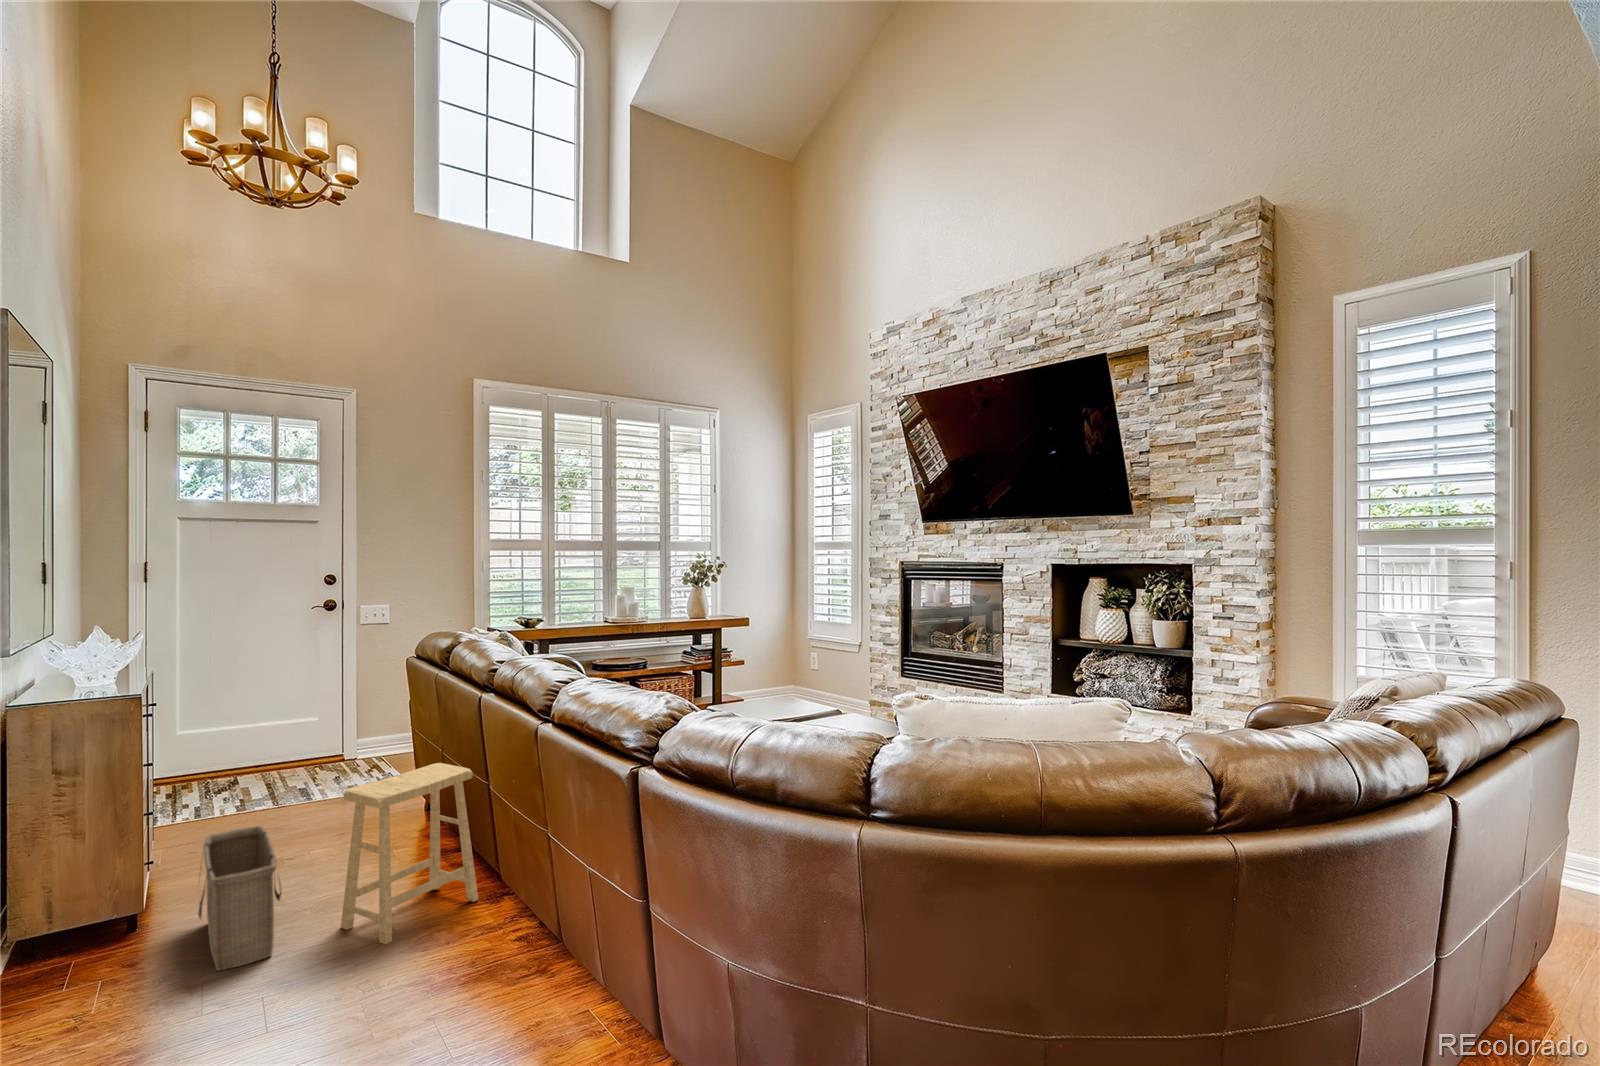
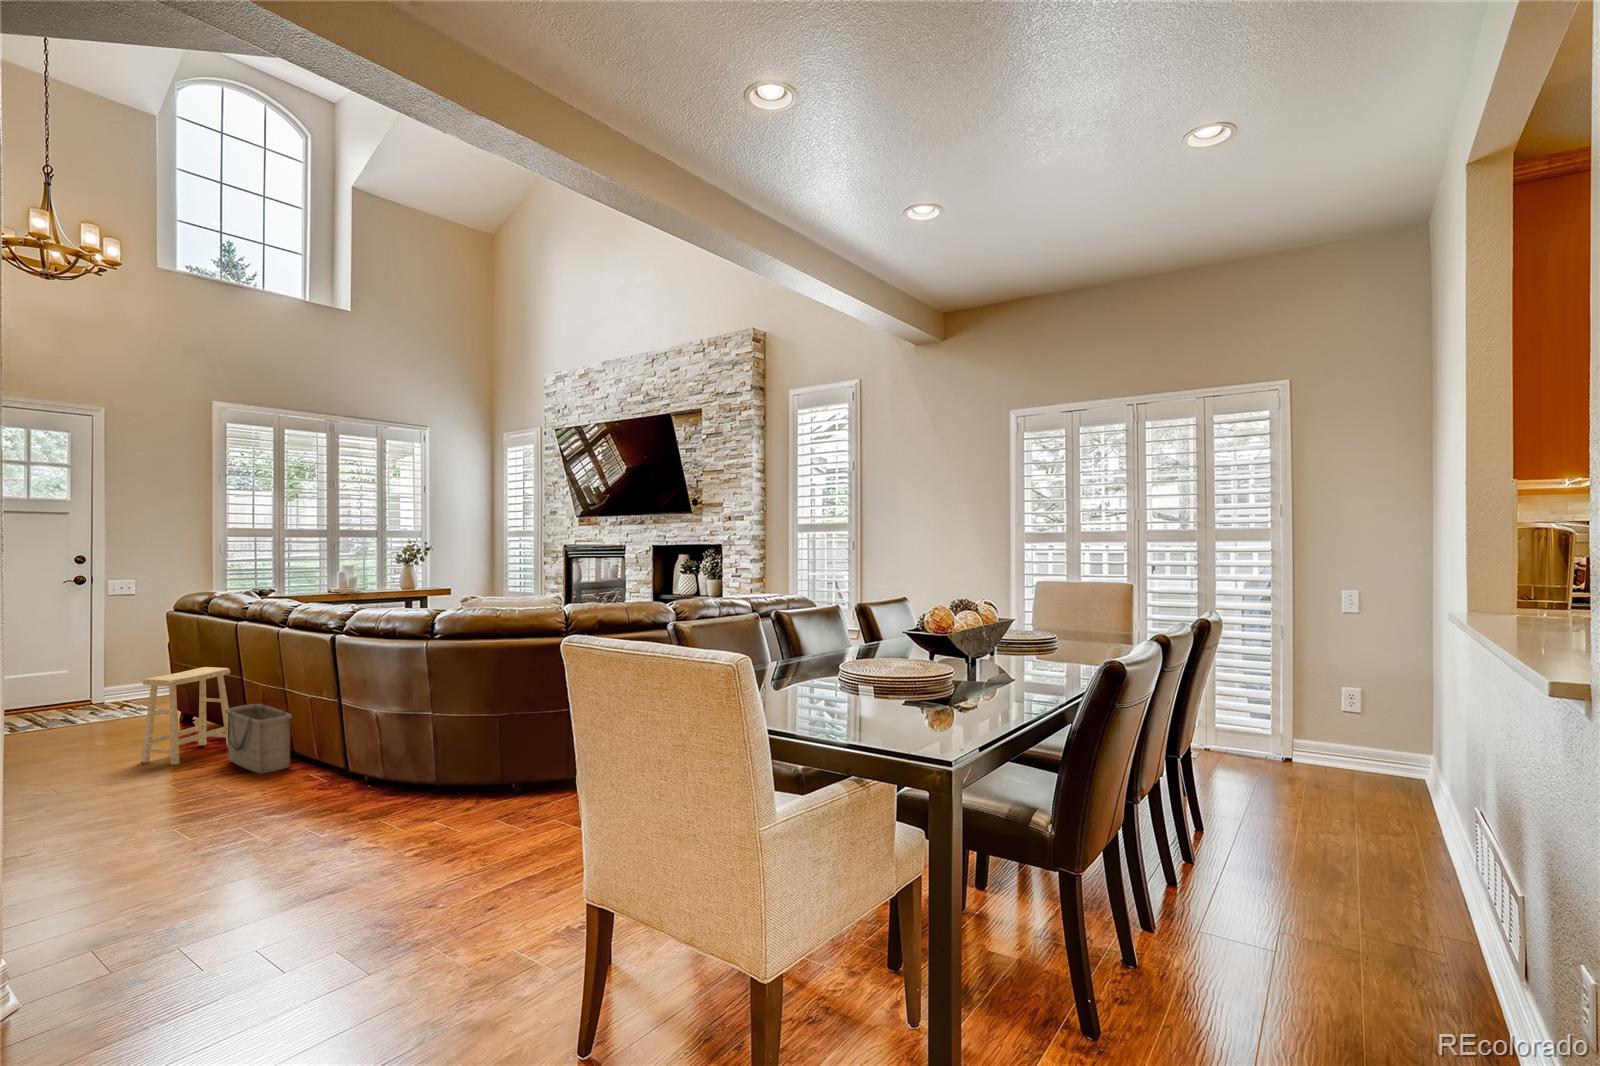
basket: present [198,826,282,970] -> present [225,704,292,774]

